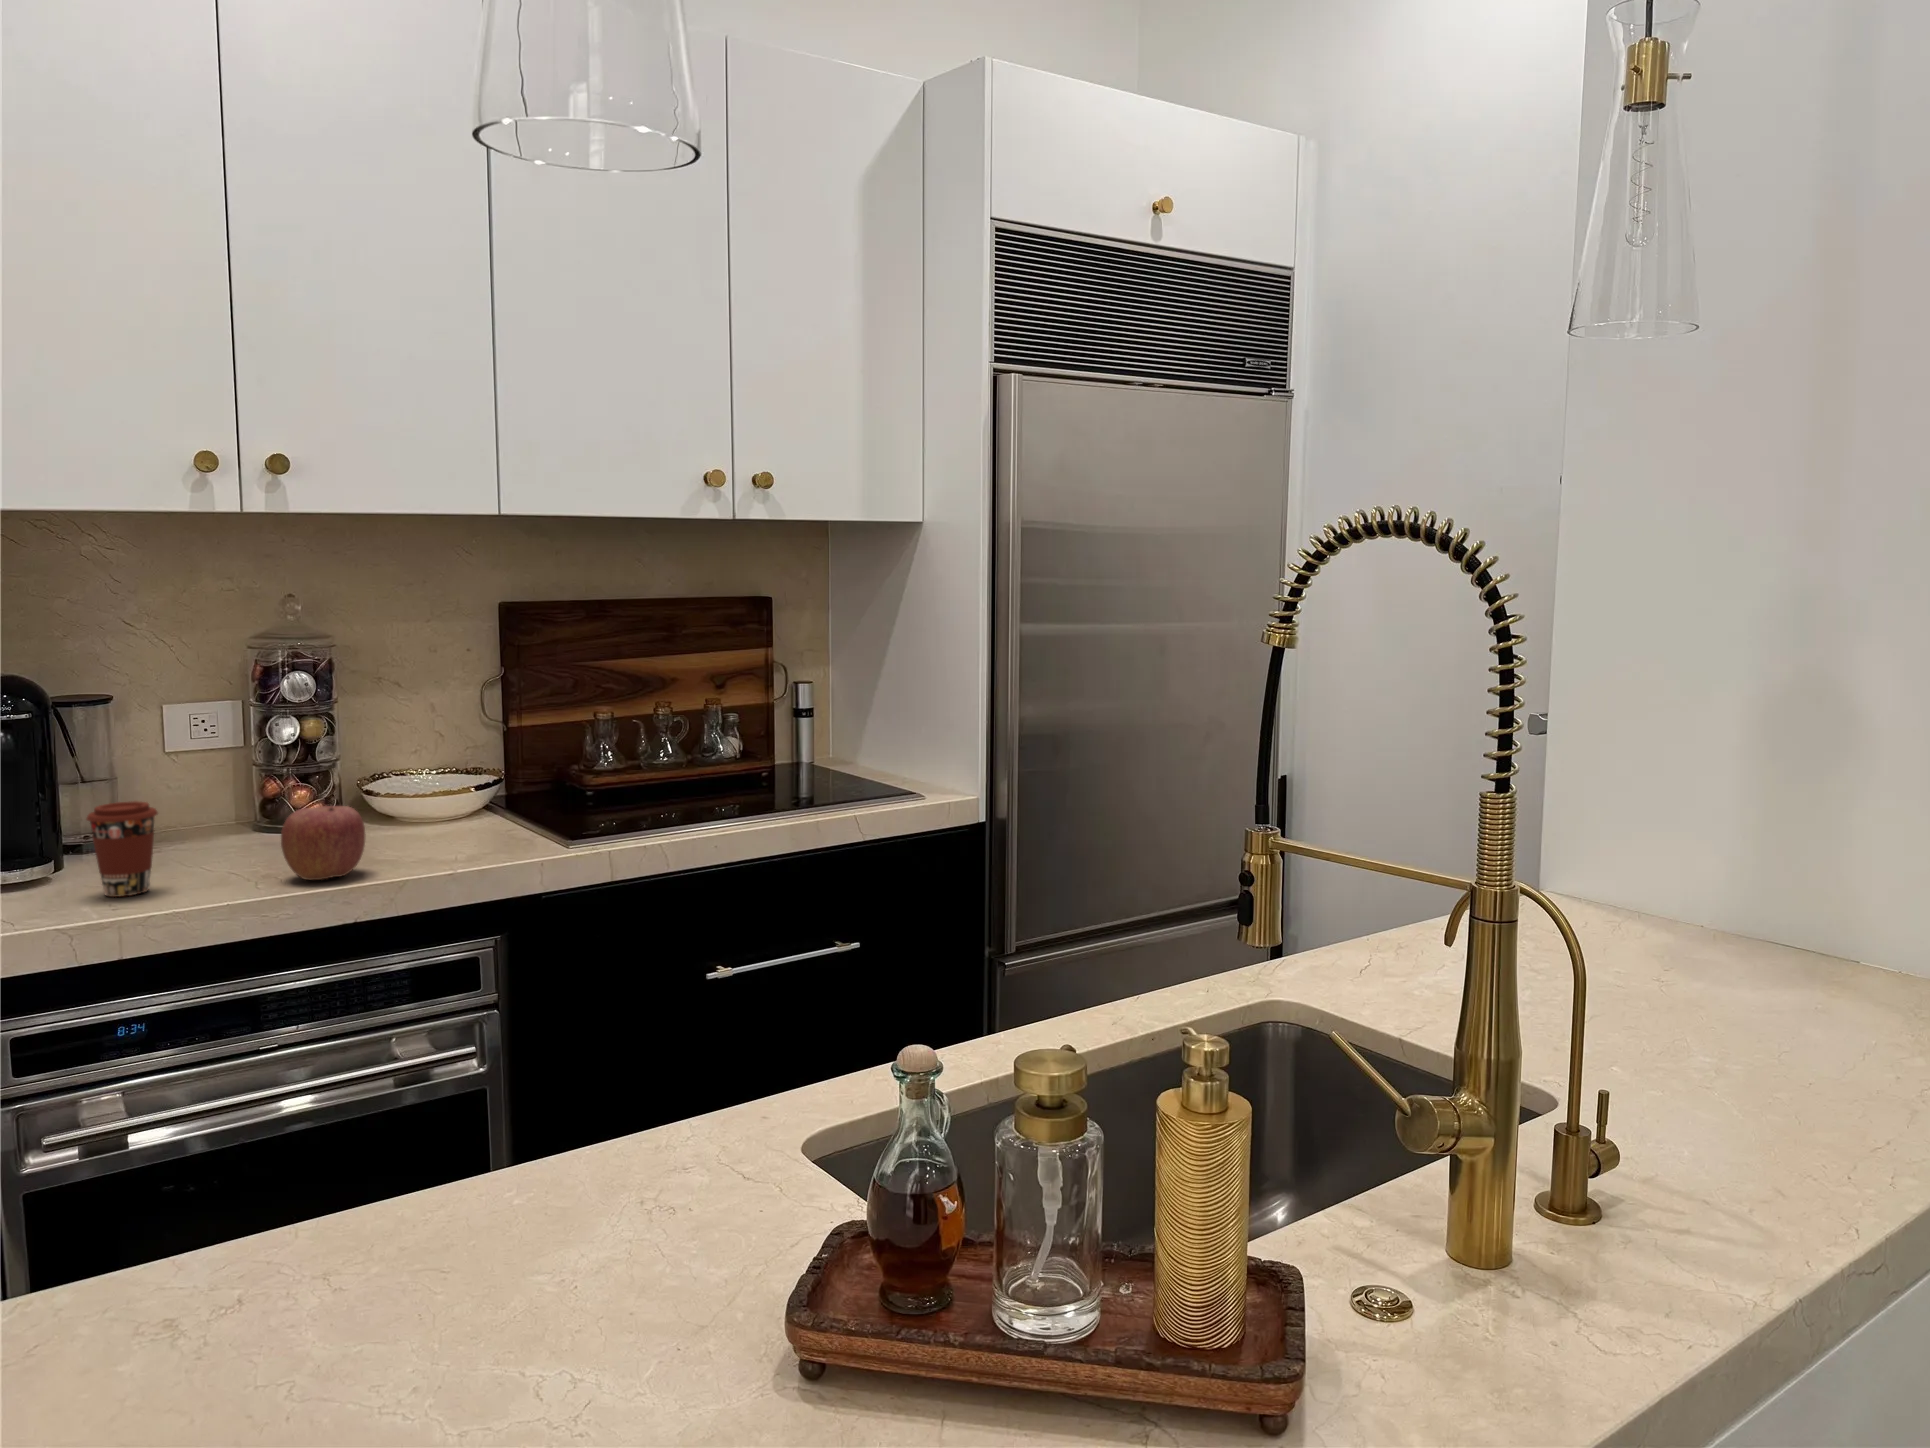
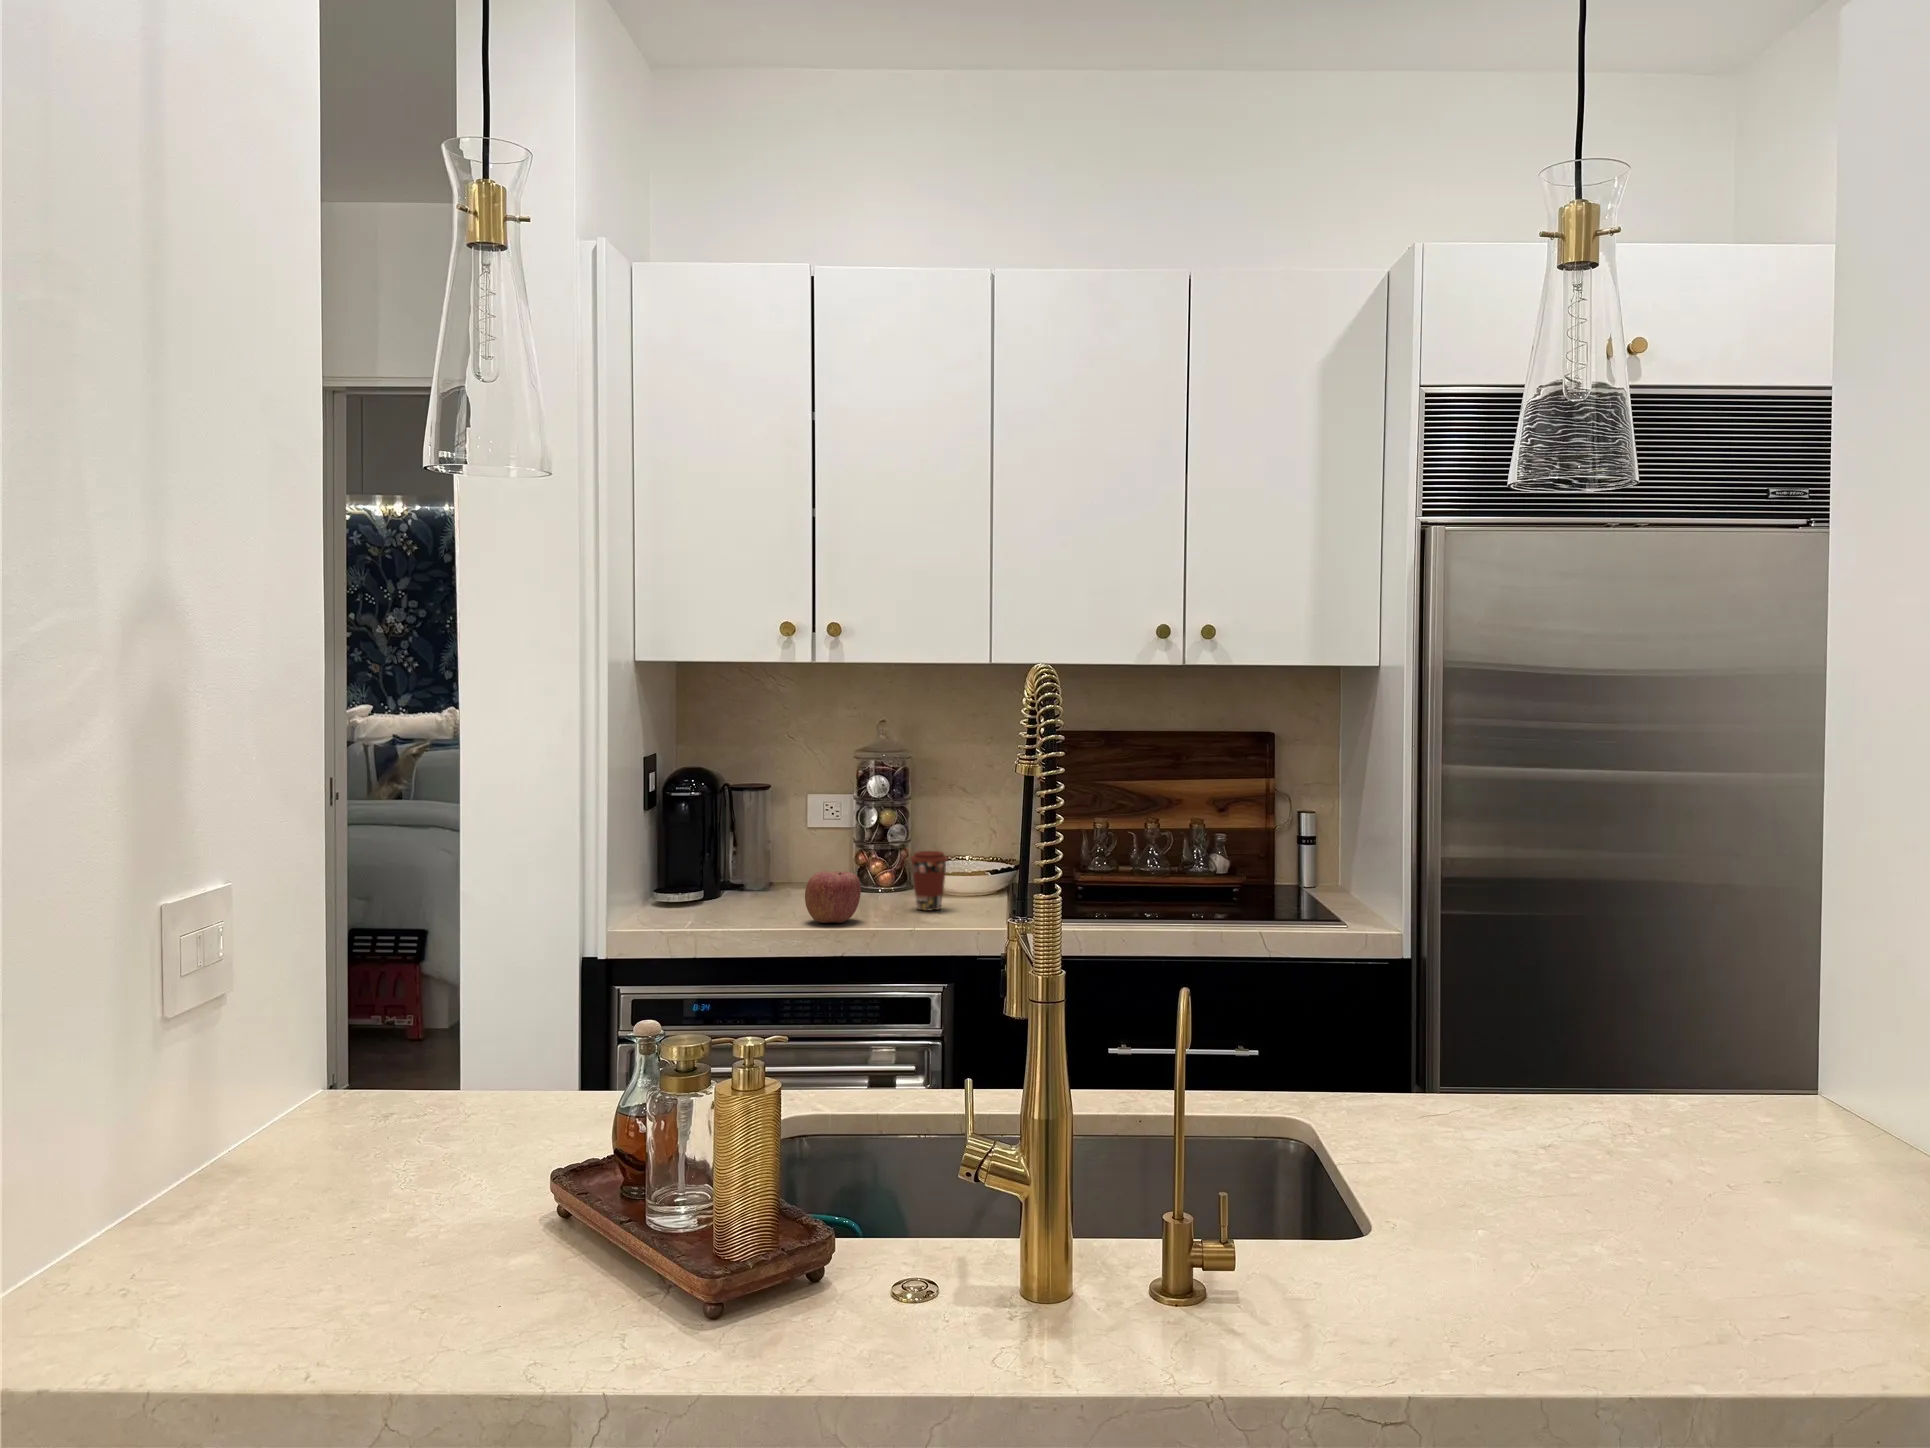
coffee cup: present [87,801,158,897] -> present [911,851,948,911]

